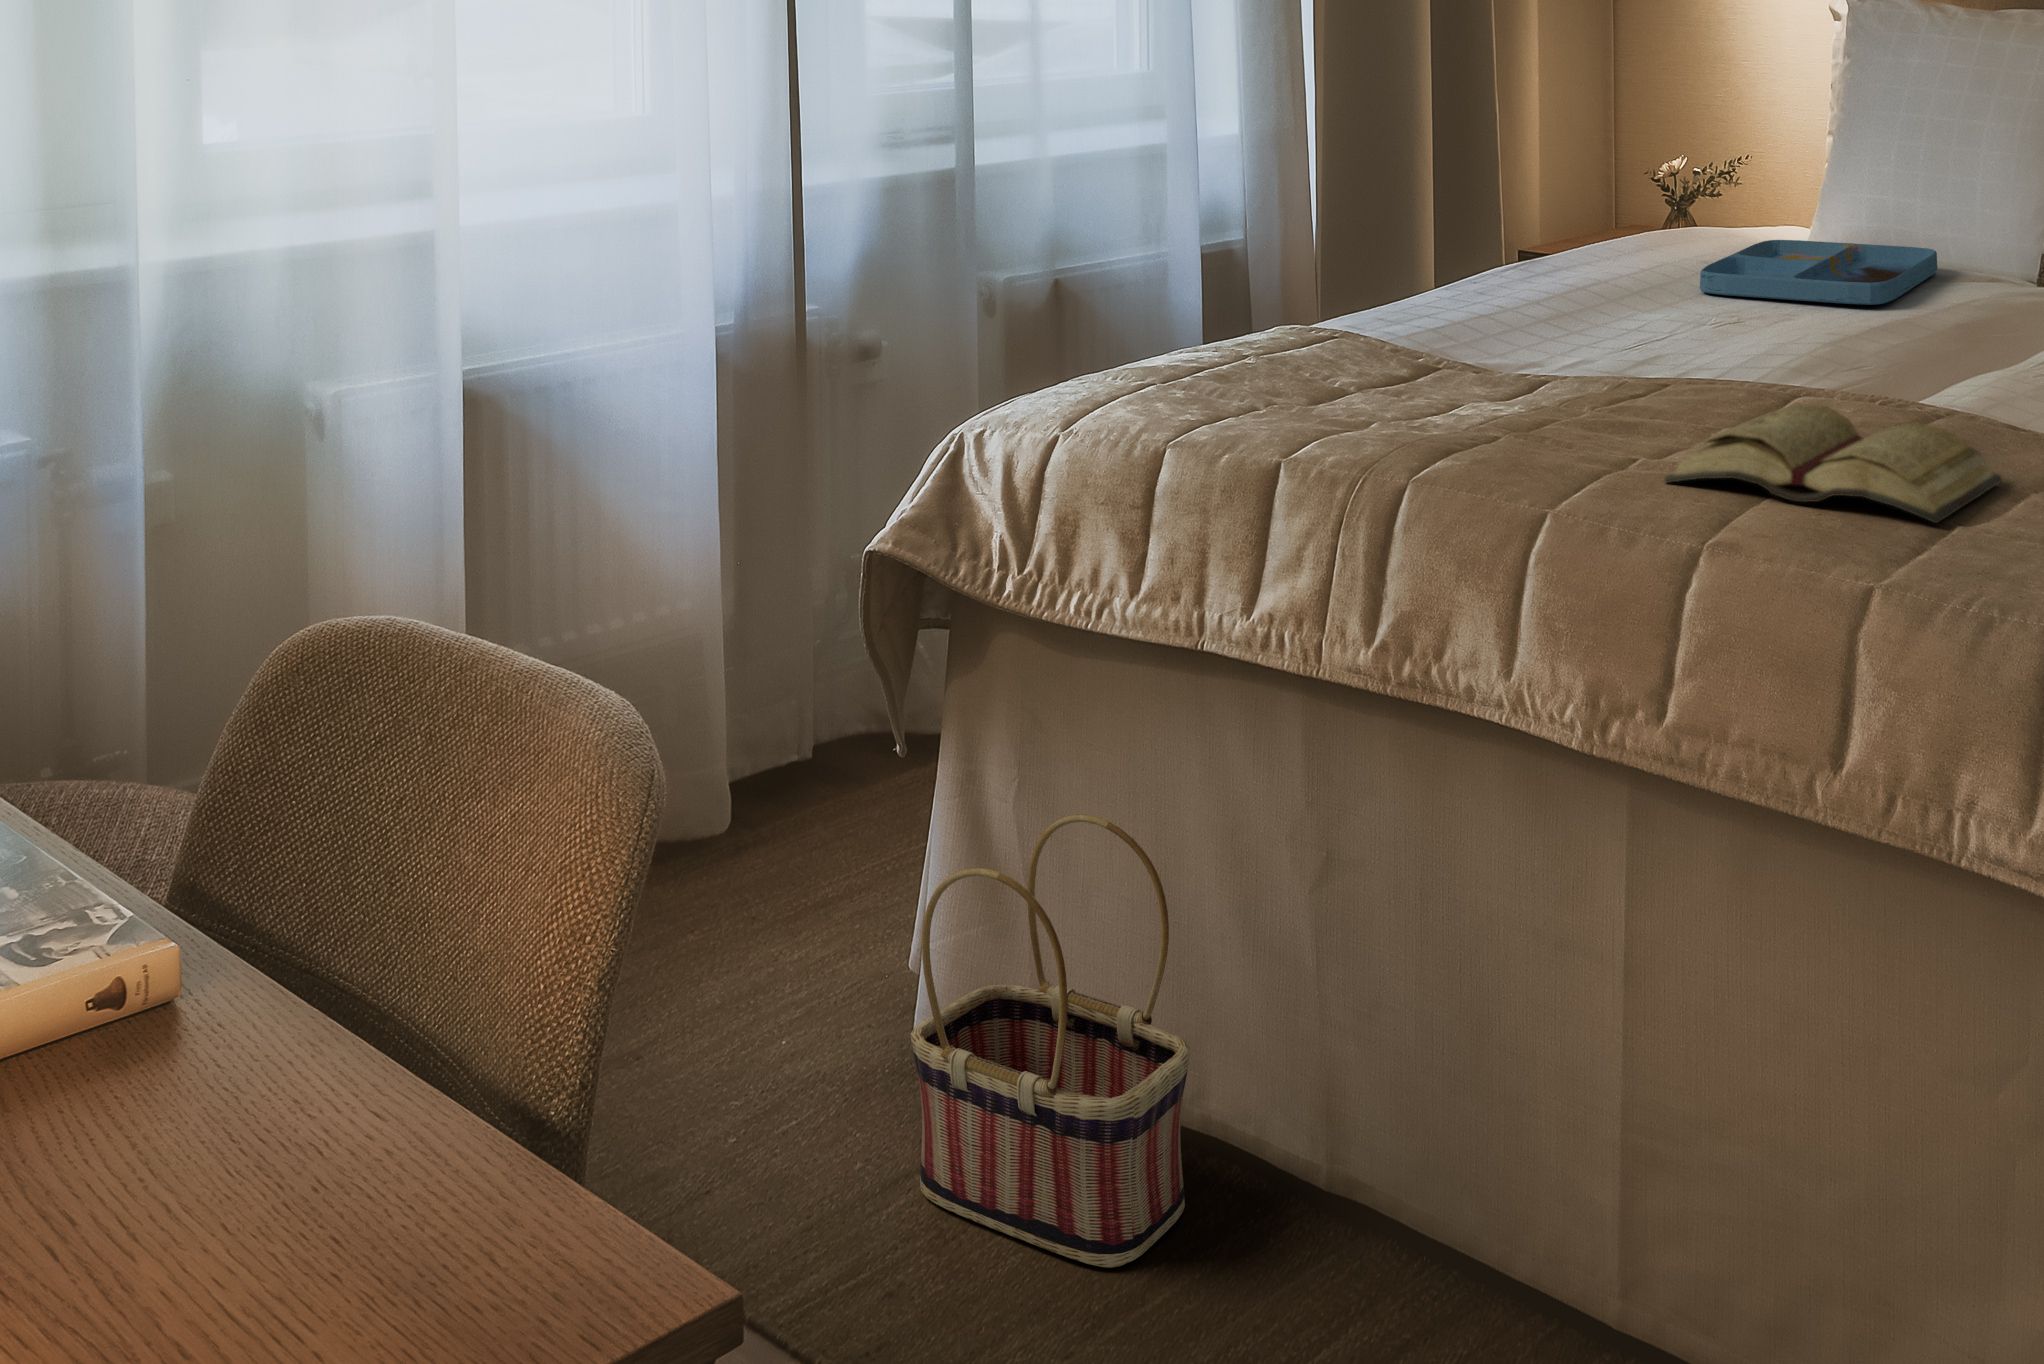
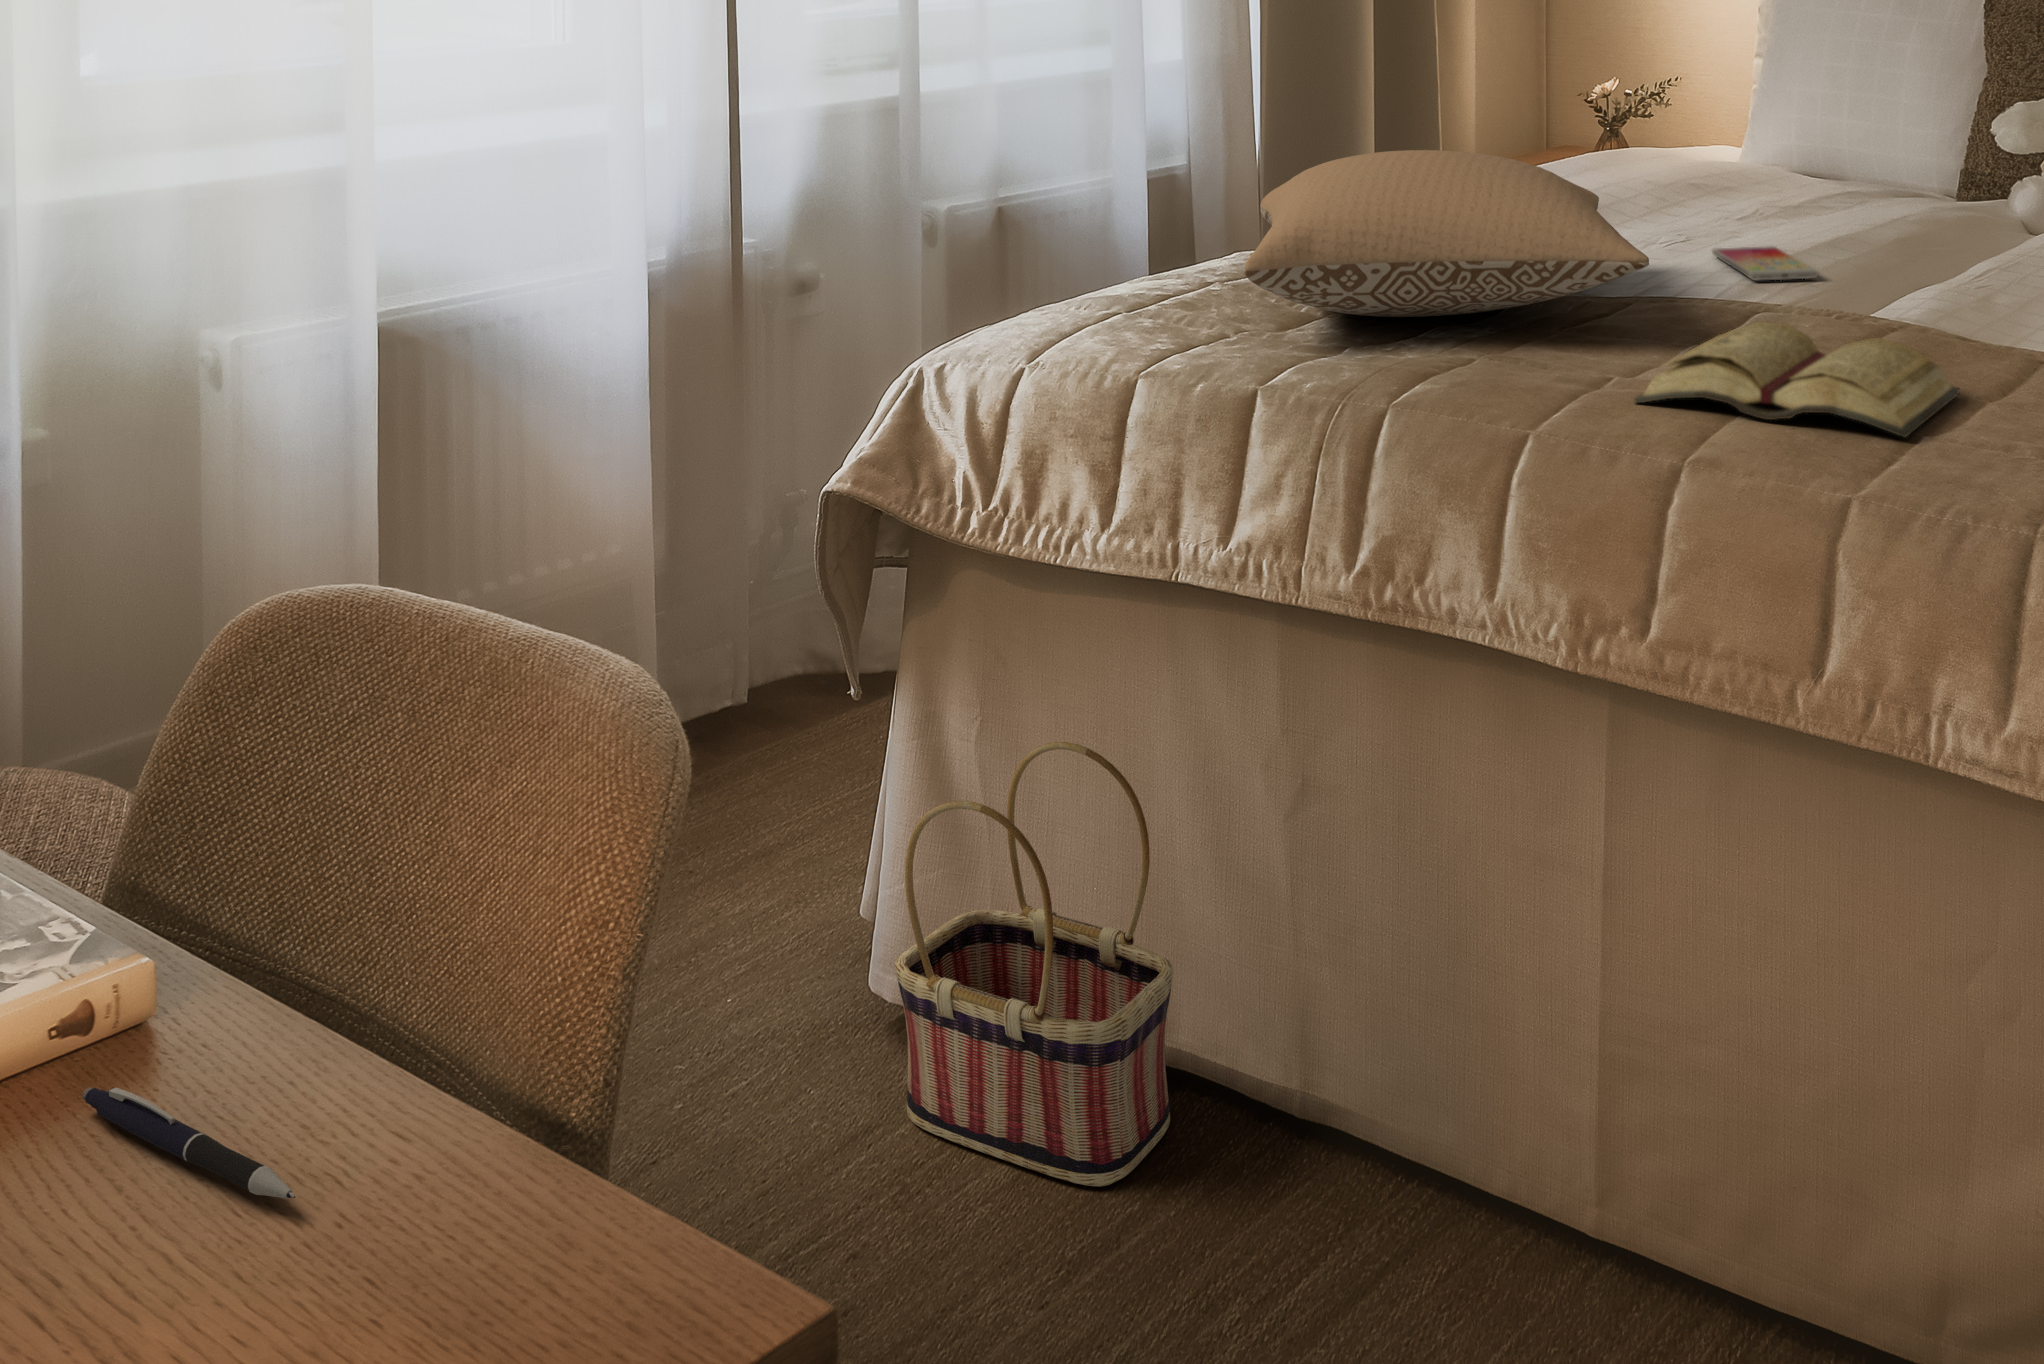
pillow: none [1275,224,1688,391] -> present [1244,150,1649,317]
tray: present [1700,240,1937,305] -> none [1638,161,1859,222]
smartphone: none [1770,329,1876,364] -> present [1712,246,1818,280]
pen: none [131,1048,318,1147] -> present [82,1087,295,1199]

